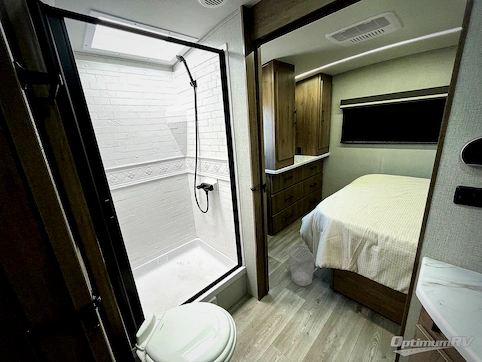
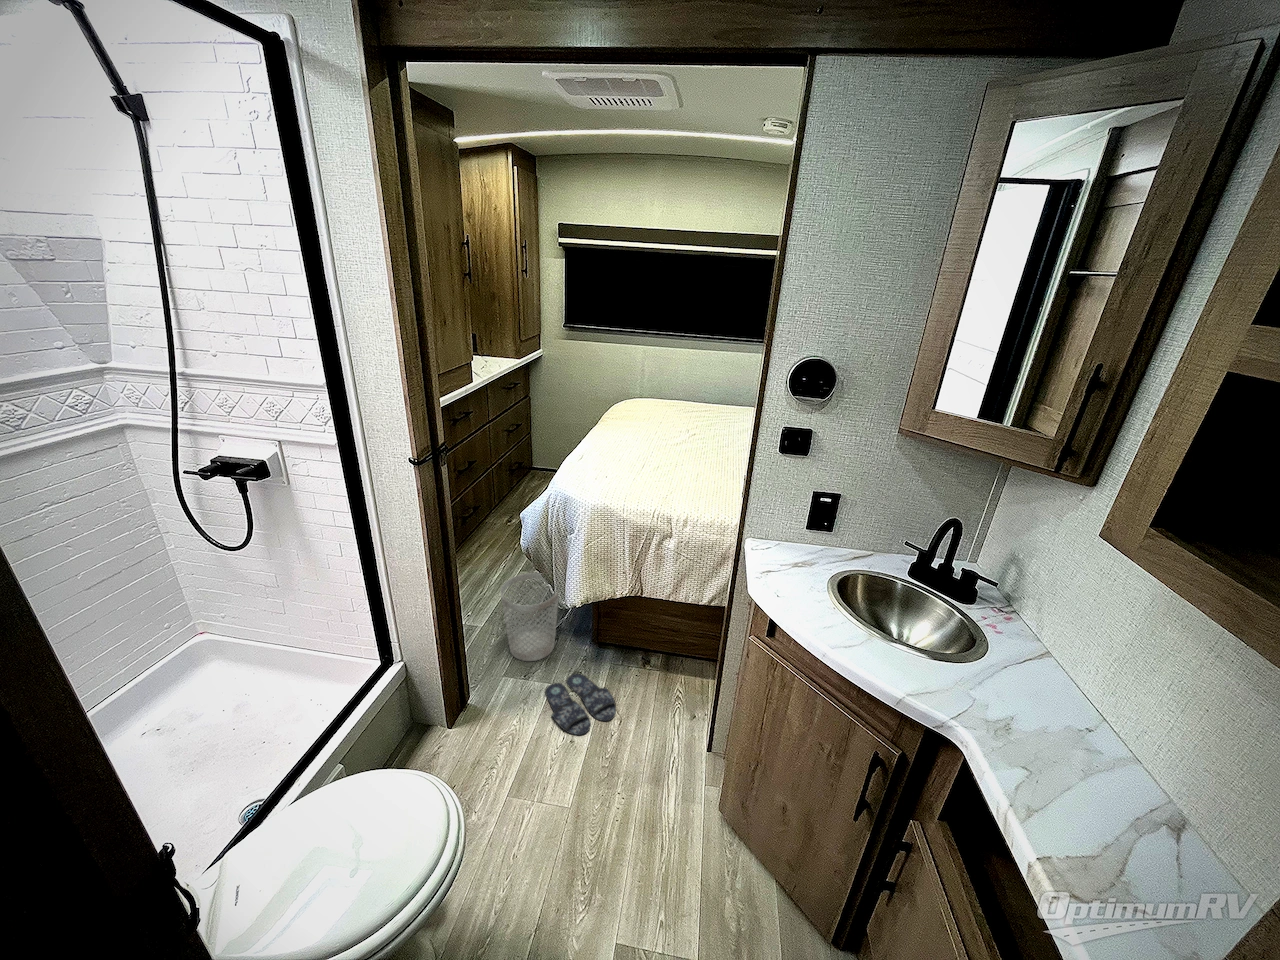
slippers: none [301,300,336,334] -> present [545,673,616,735]

